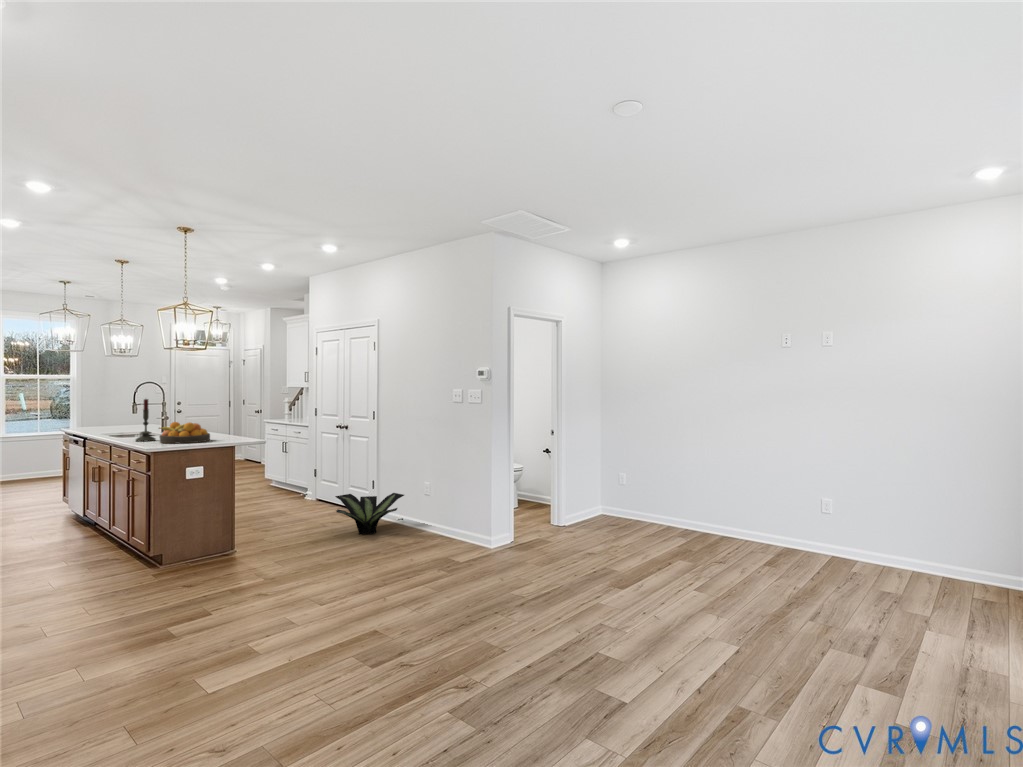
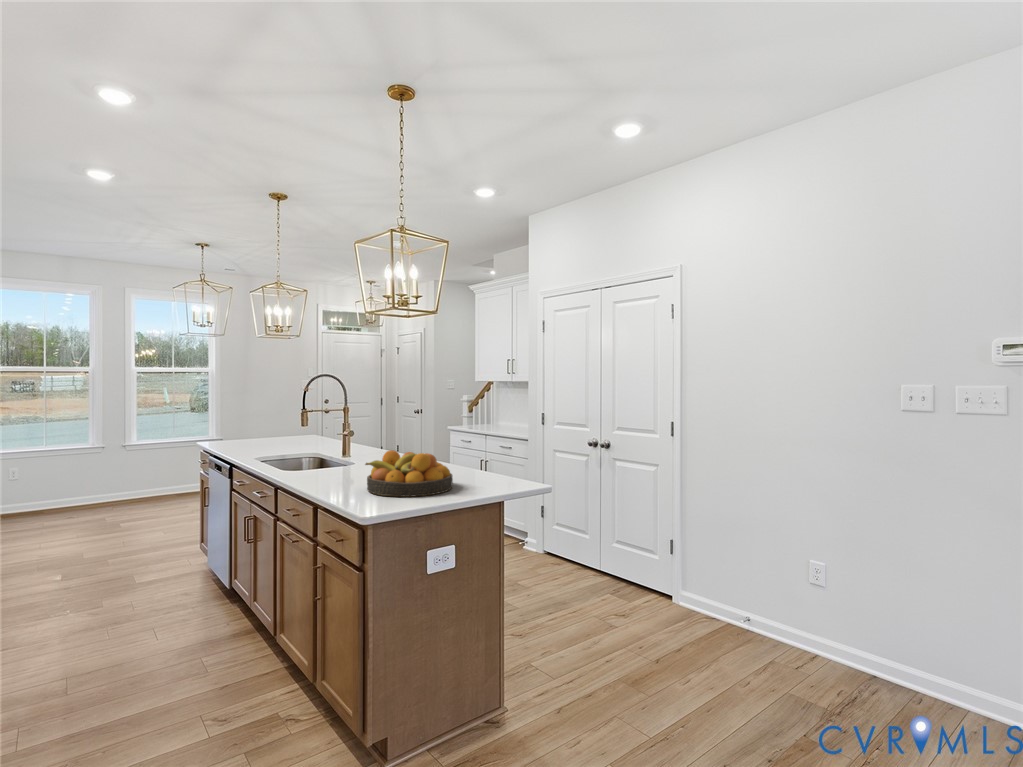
candle: present [136,399,156,442] -> none [320,403,353,486]
potted plant: present [335,493,404,534] -> none [634,570,785,661]

